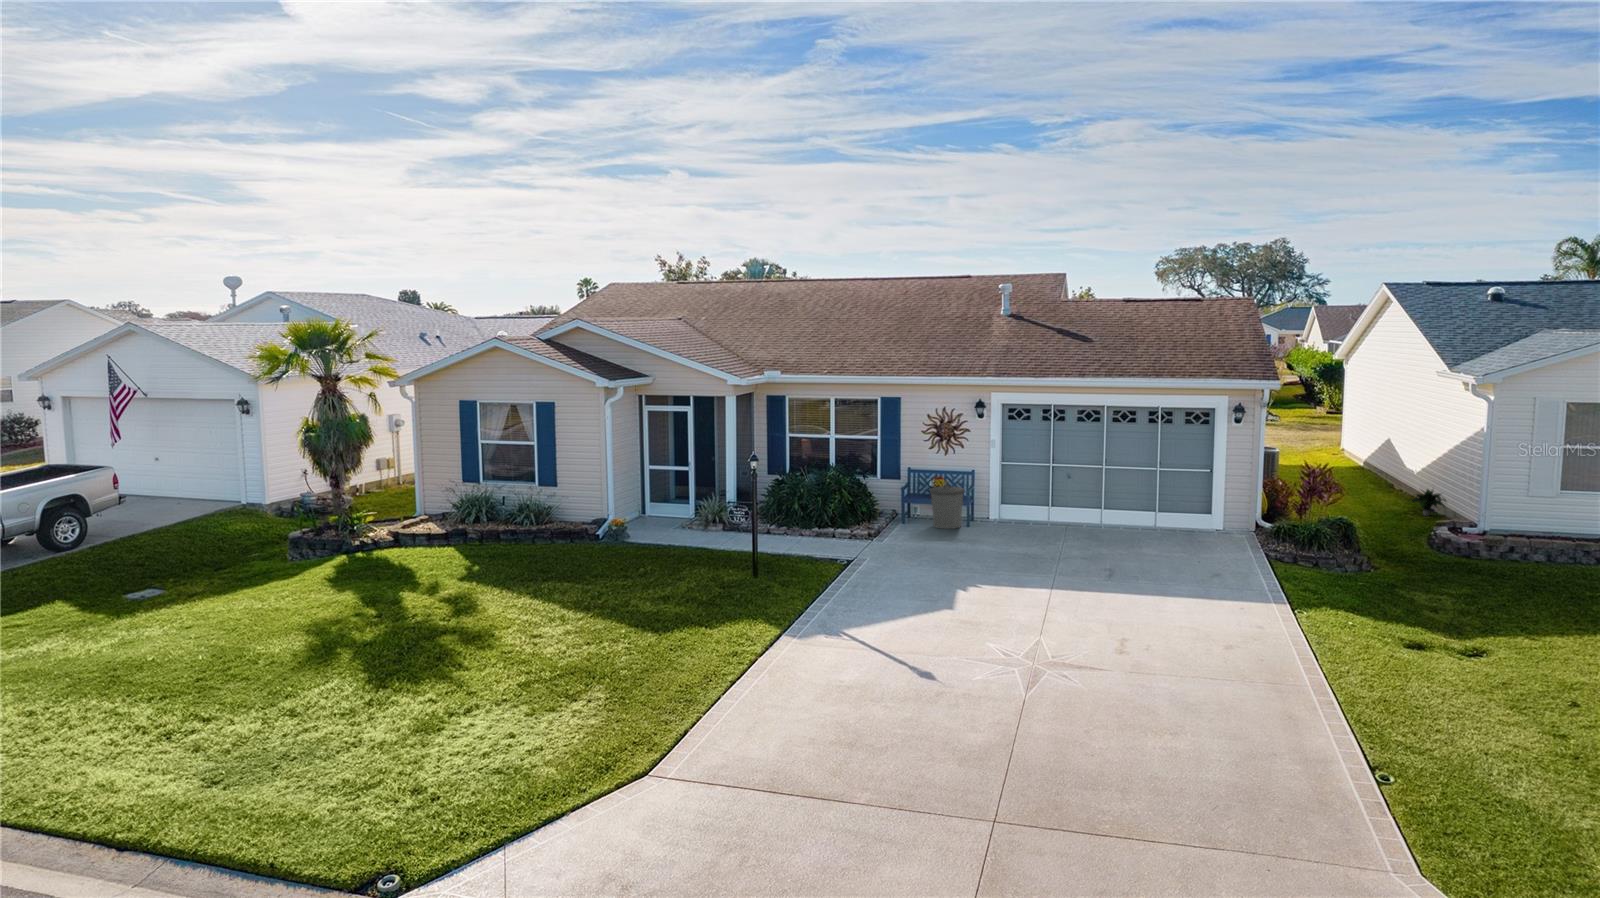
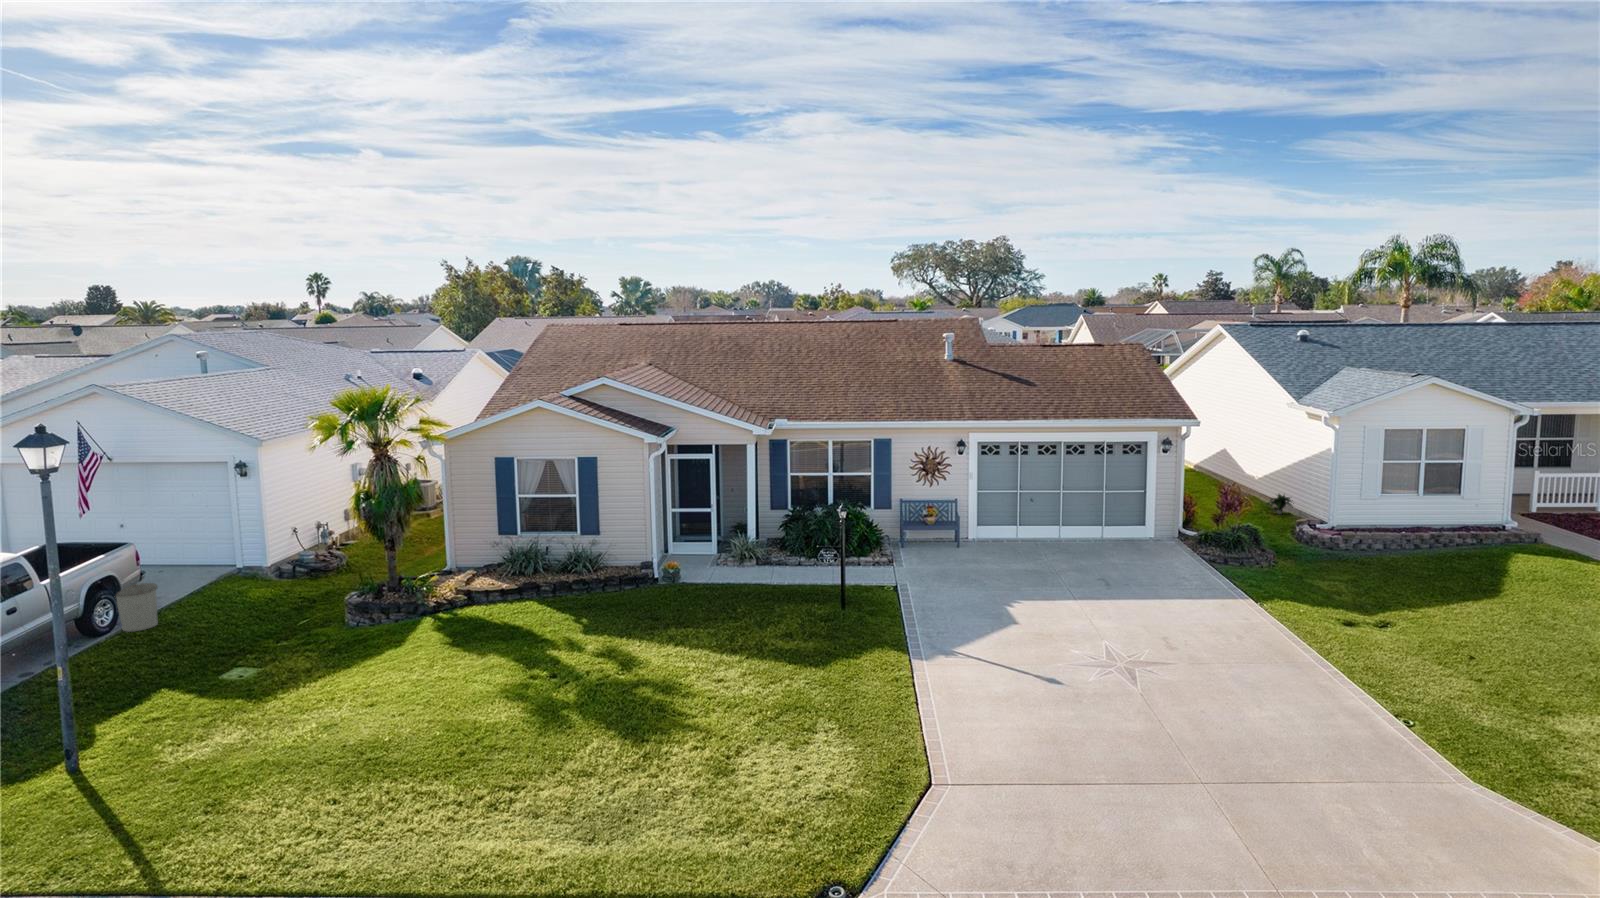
trash can: present [930,485,964,529] -> present [116,583,158,632]

